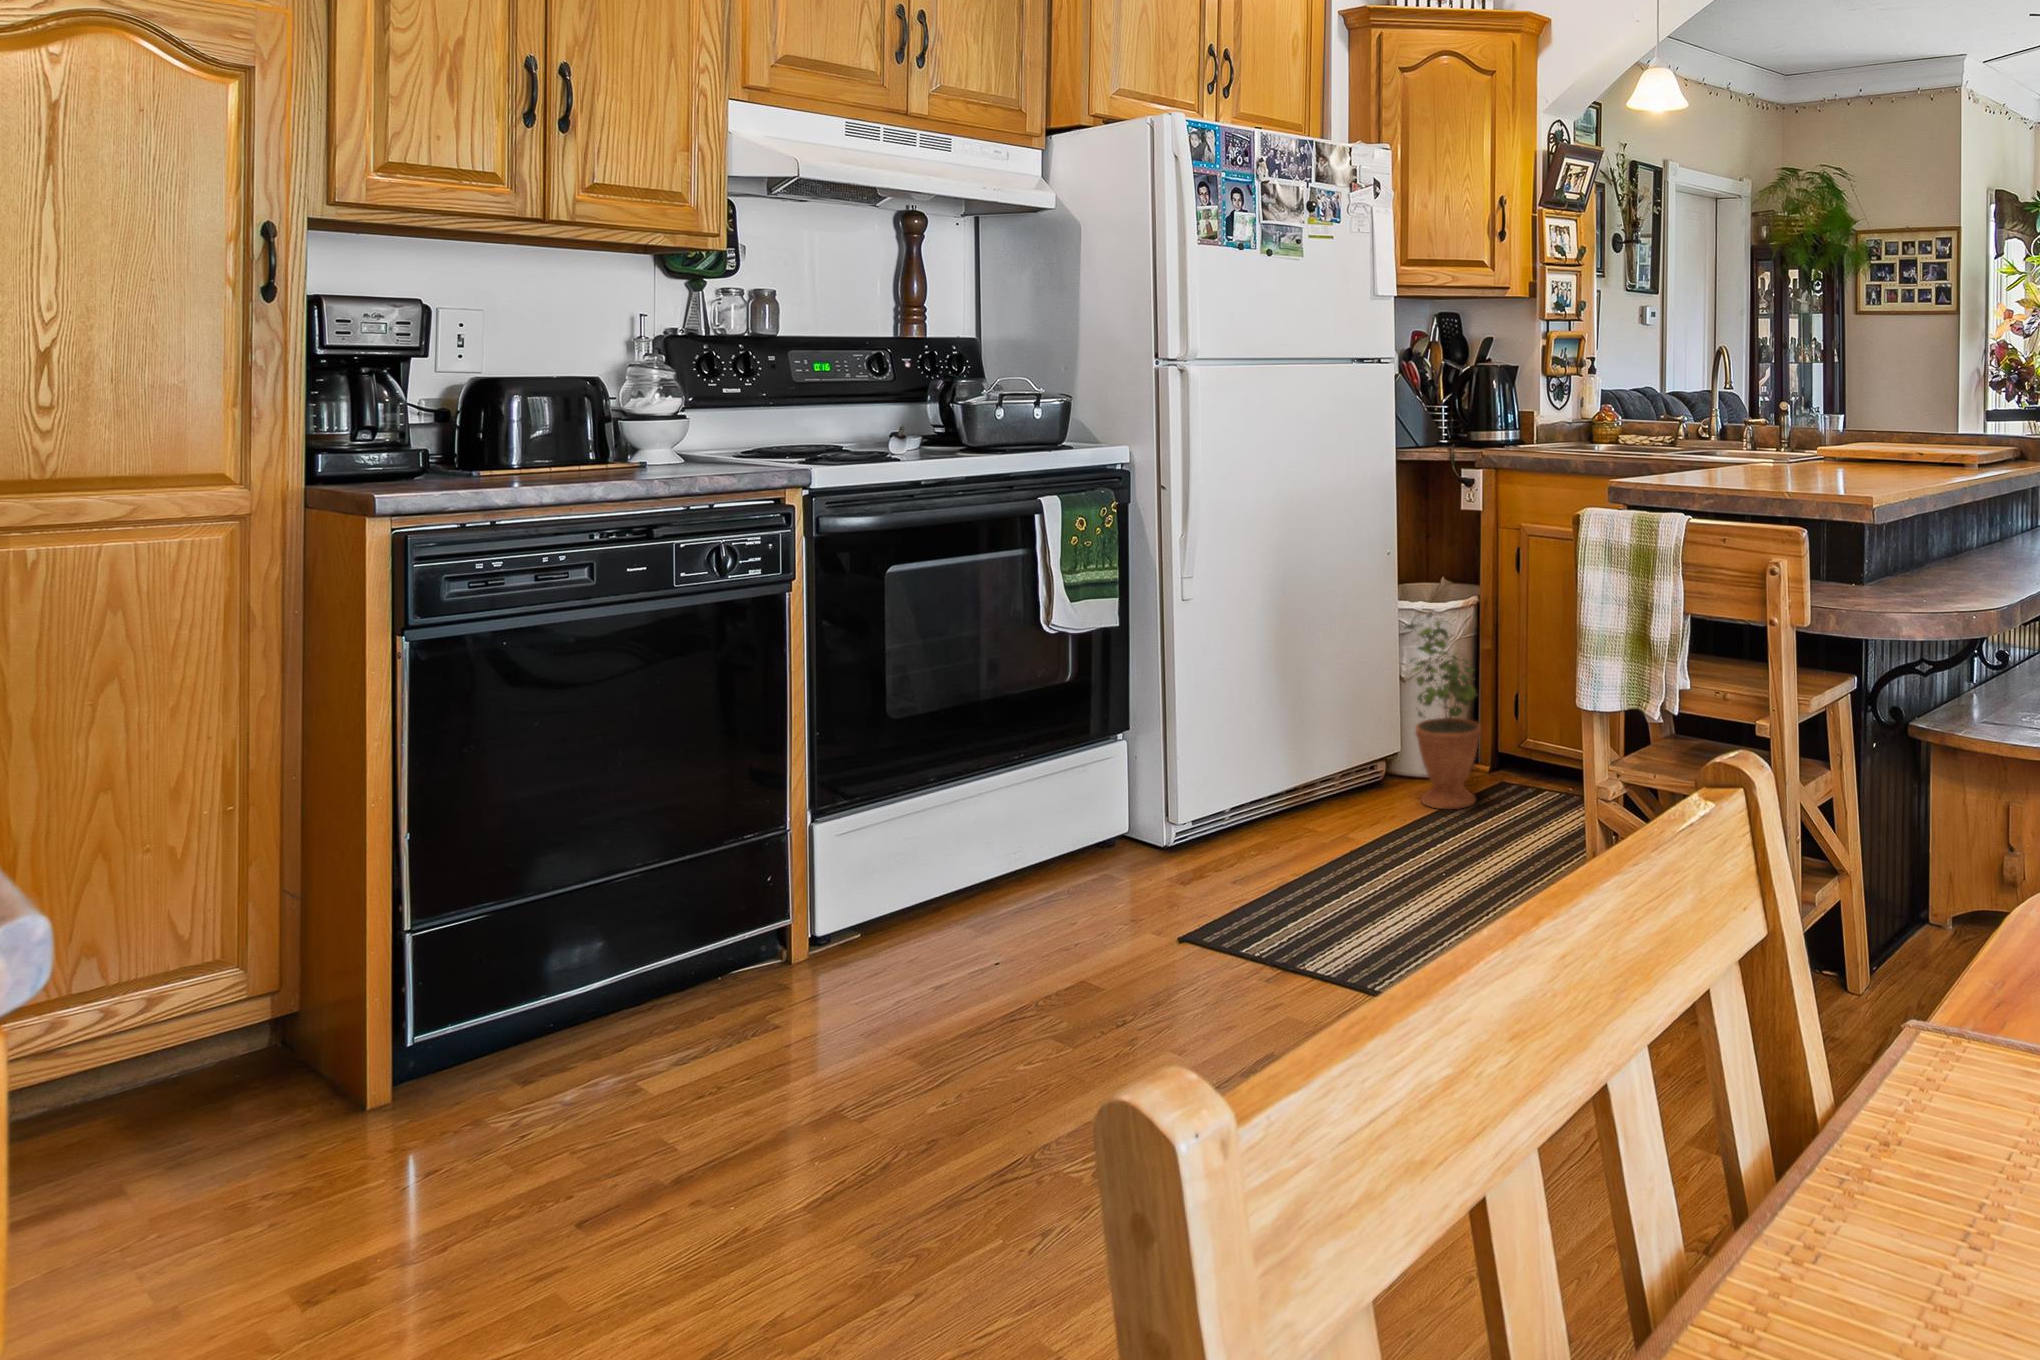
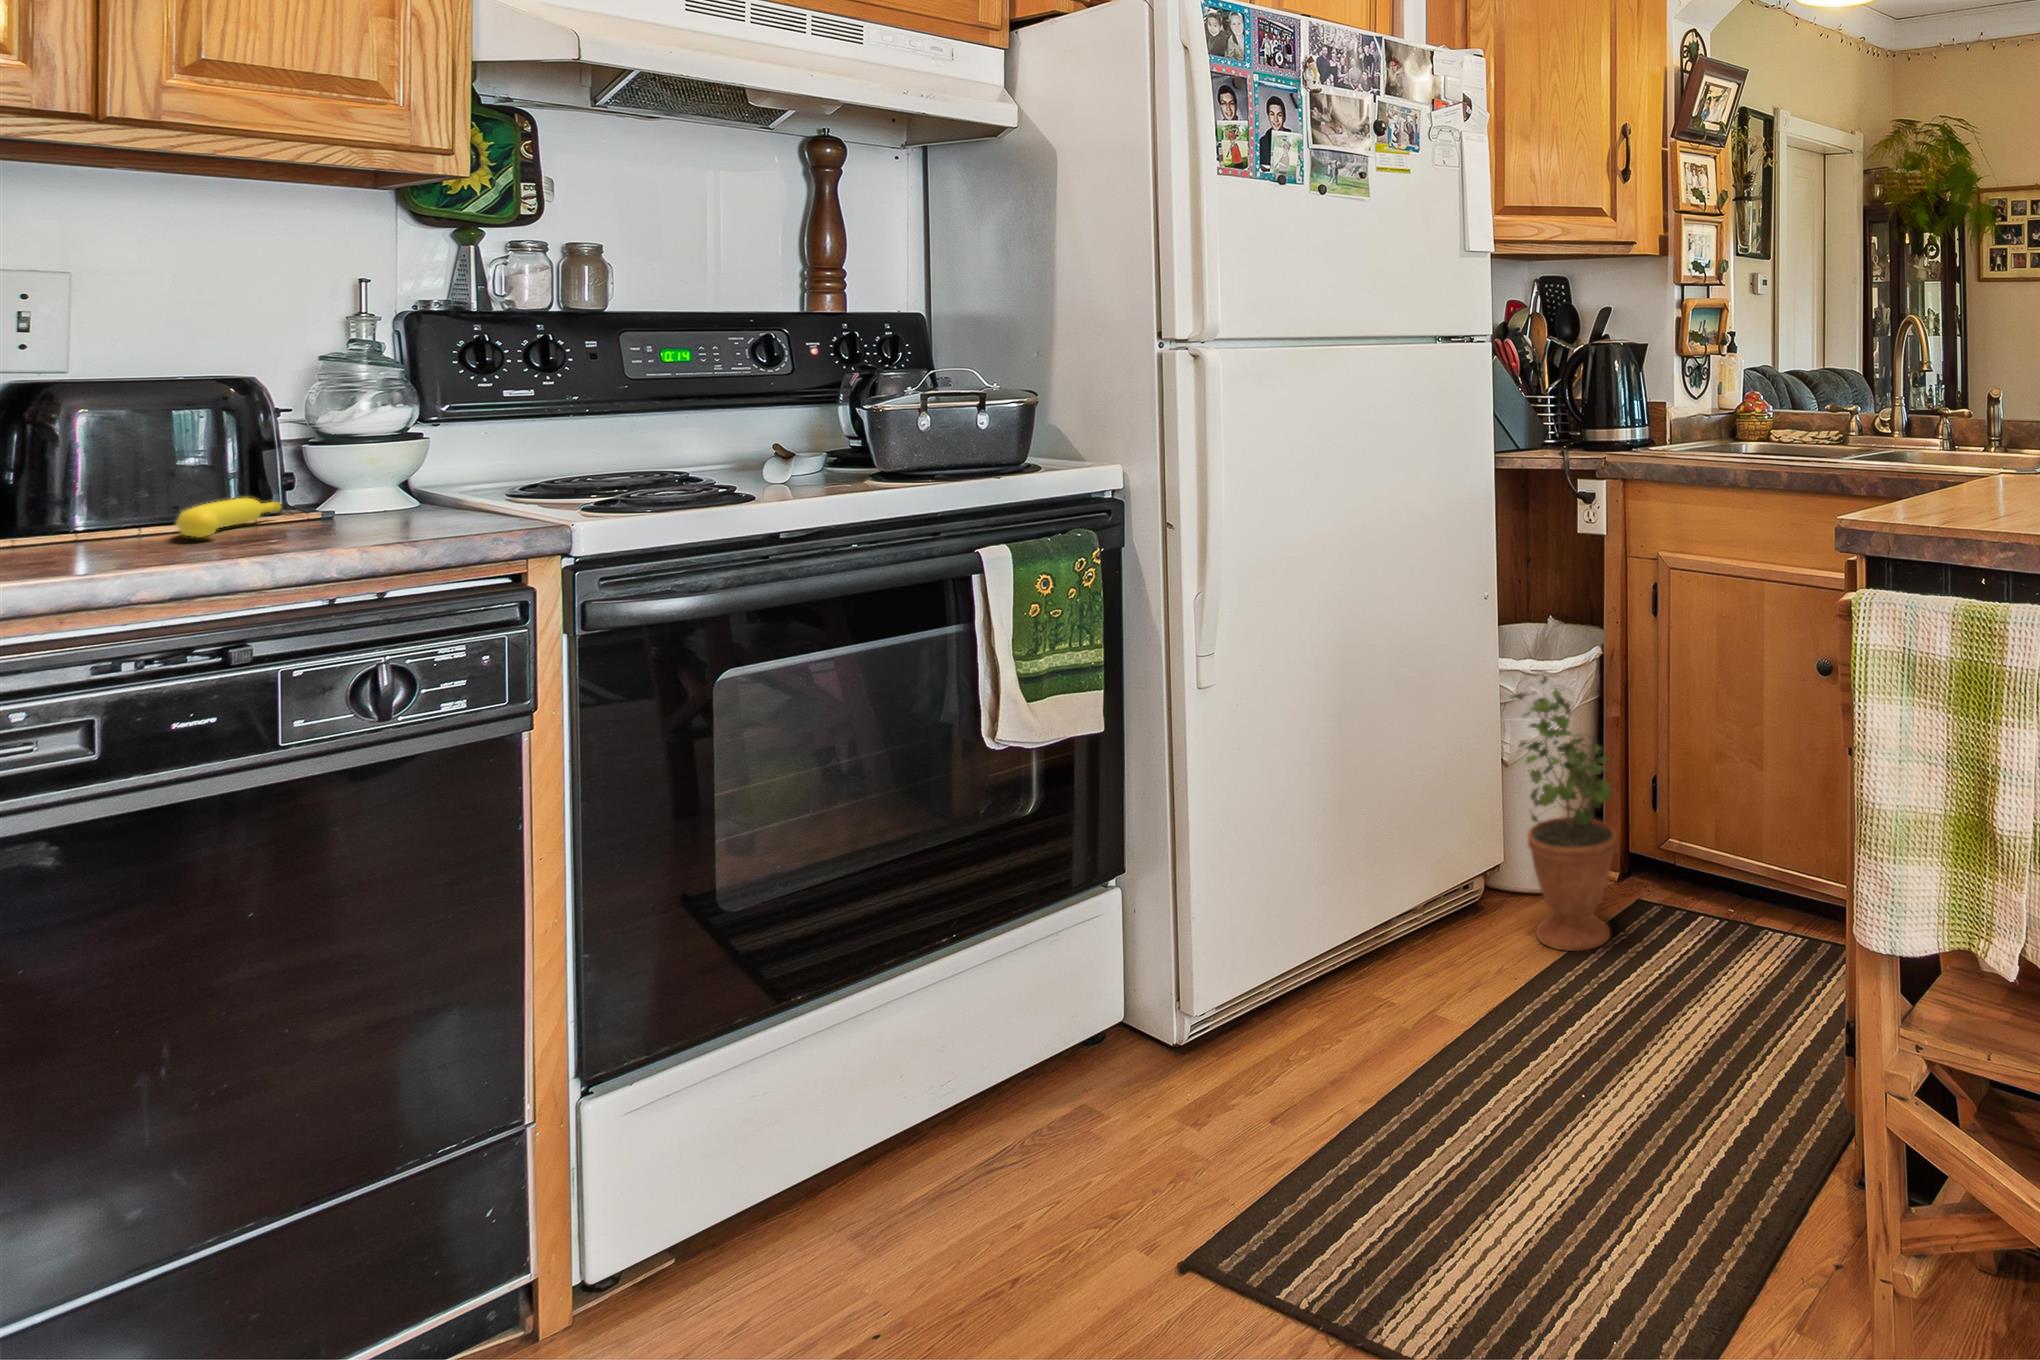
banana: none [583,451,623,472] -> present [176,498,281,538]

